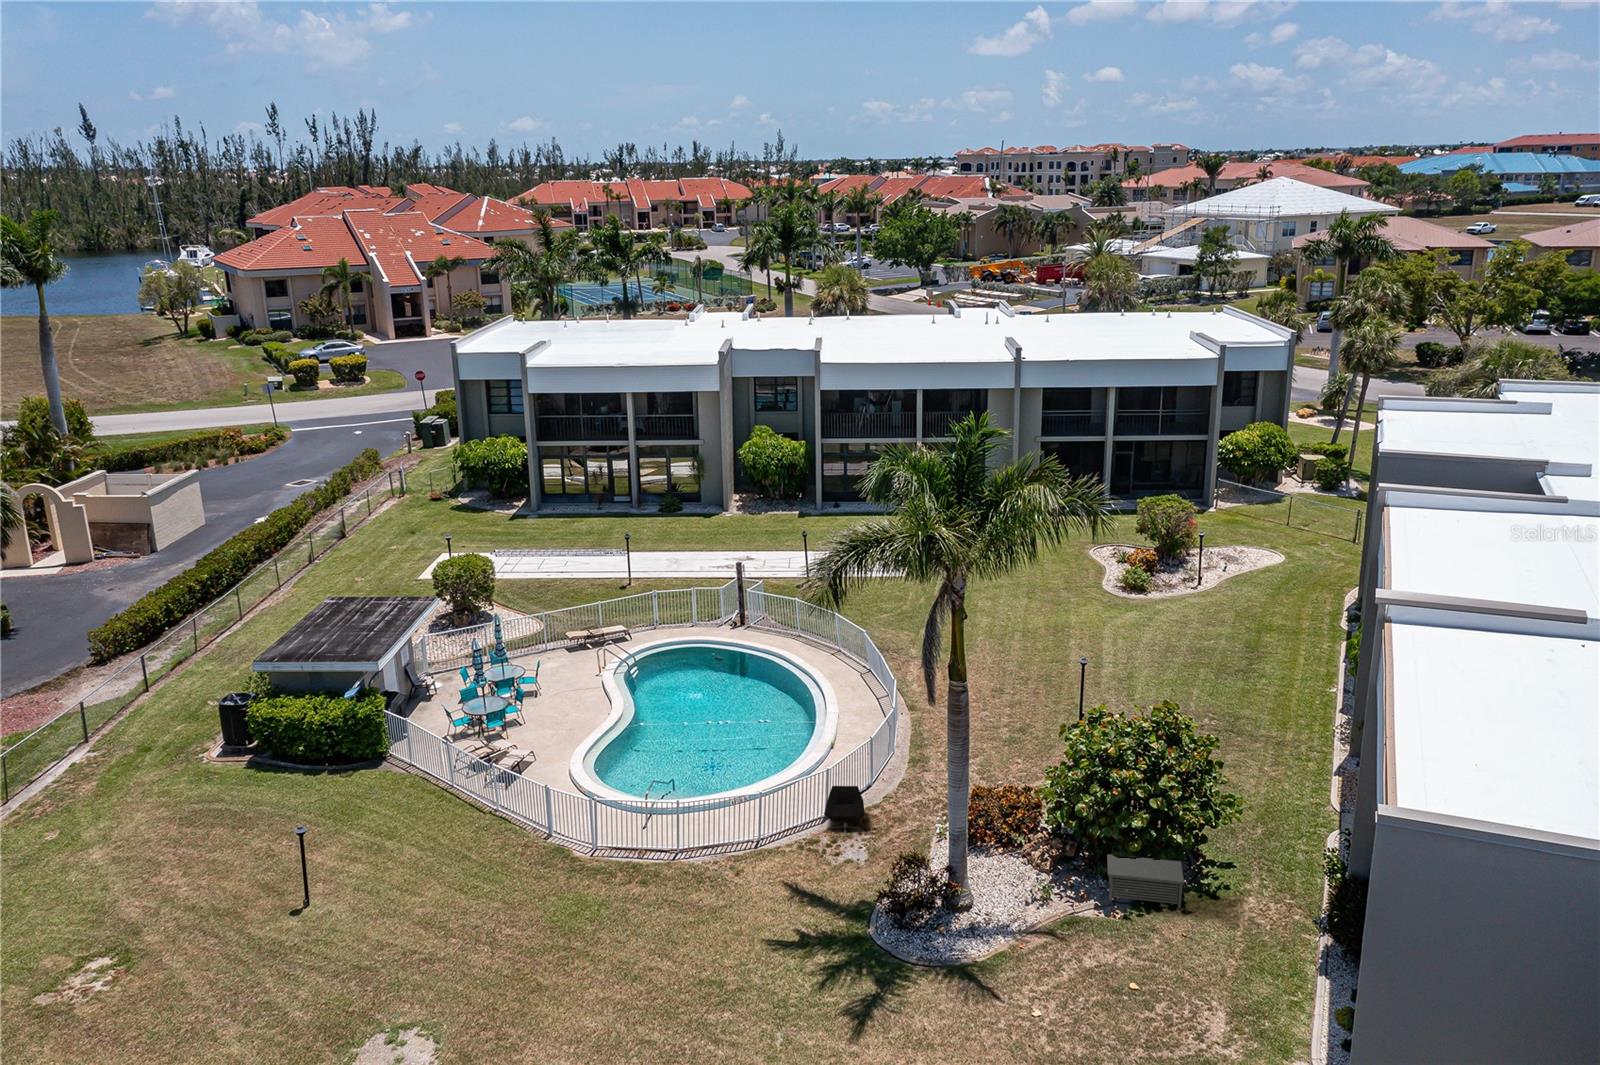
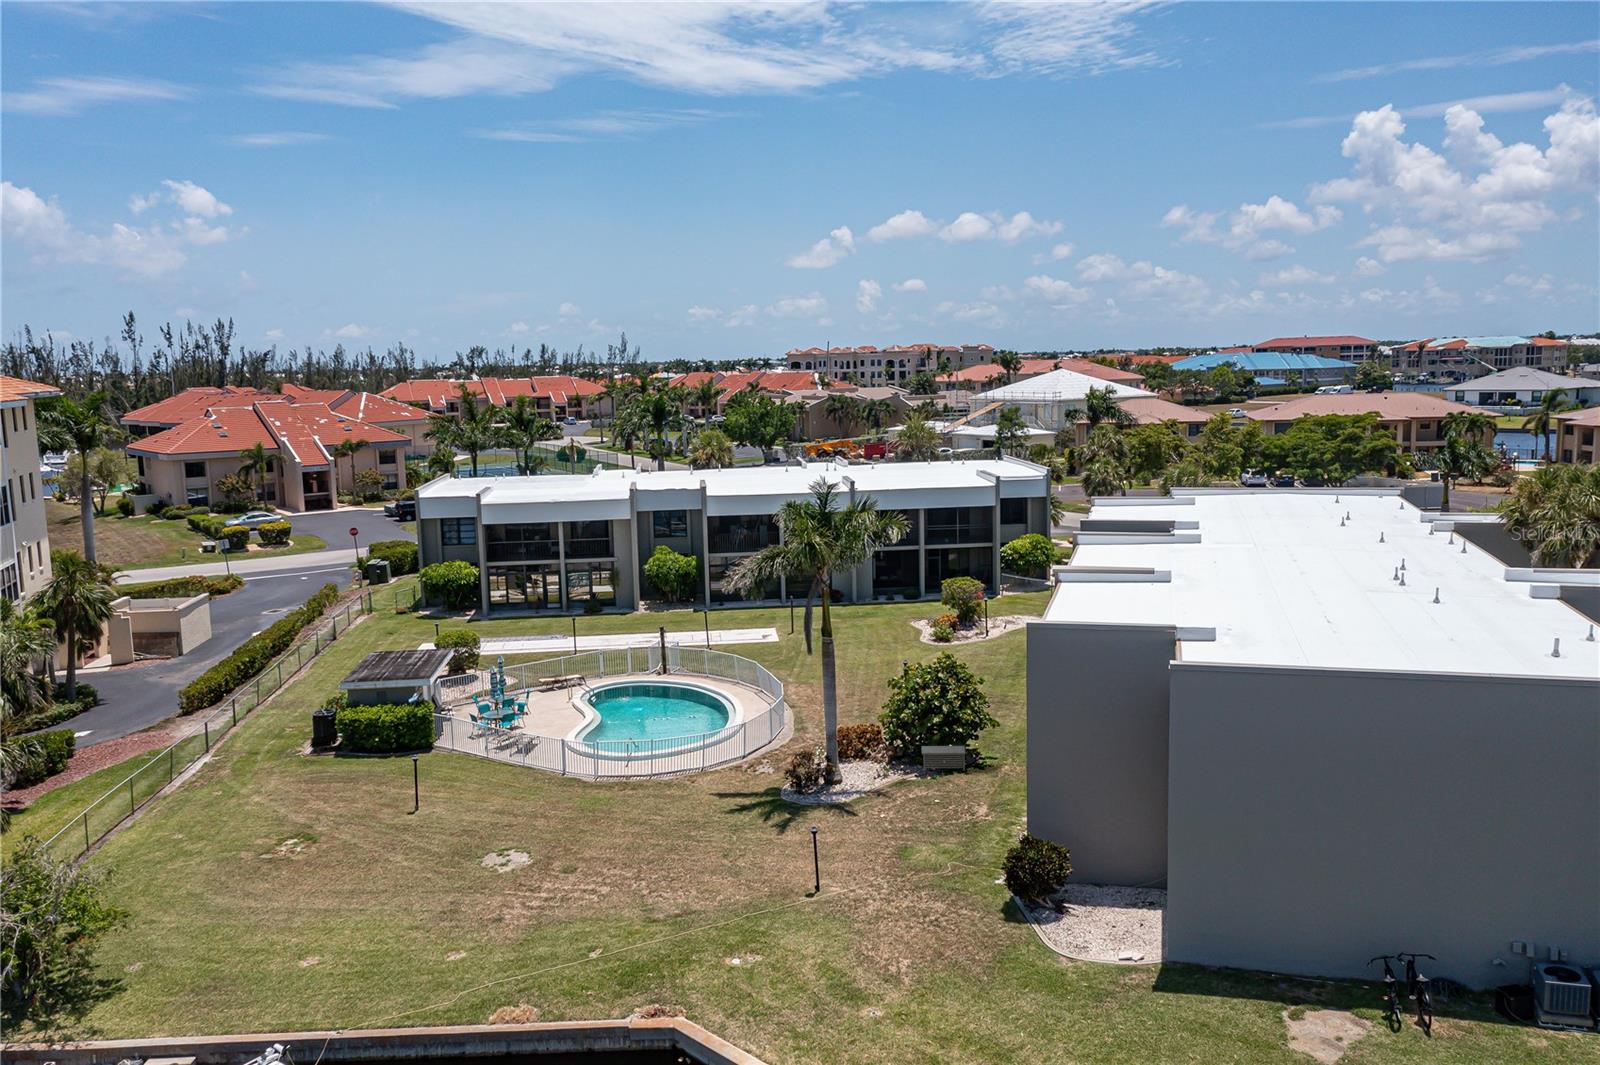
lounge chair: present [824,786,865,835] -> present [310,728,334,754]

